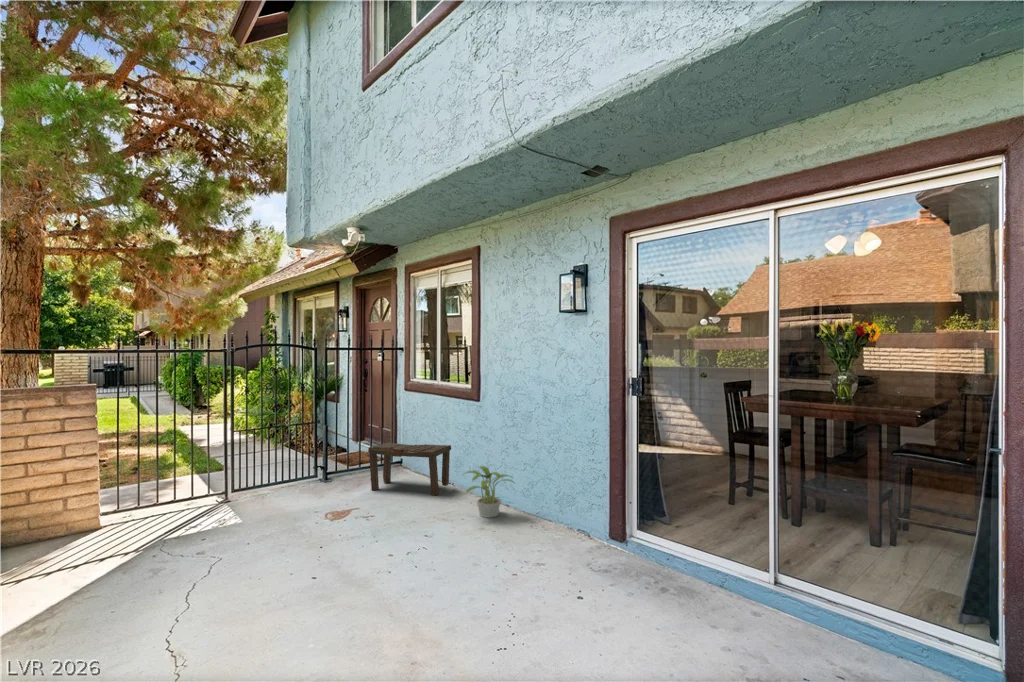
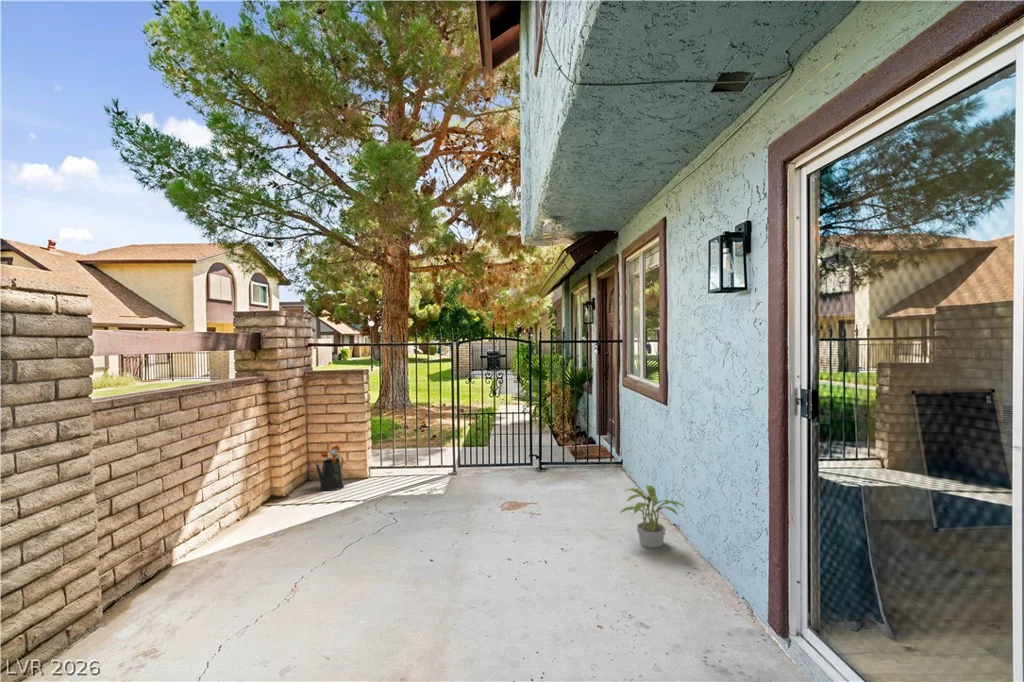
bench: present [368,442,451,496] -> none [567,443,645,507]
watering can: none [25,490,70,560] -> present [316,445,344,491]

